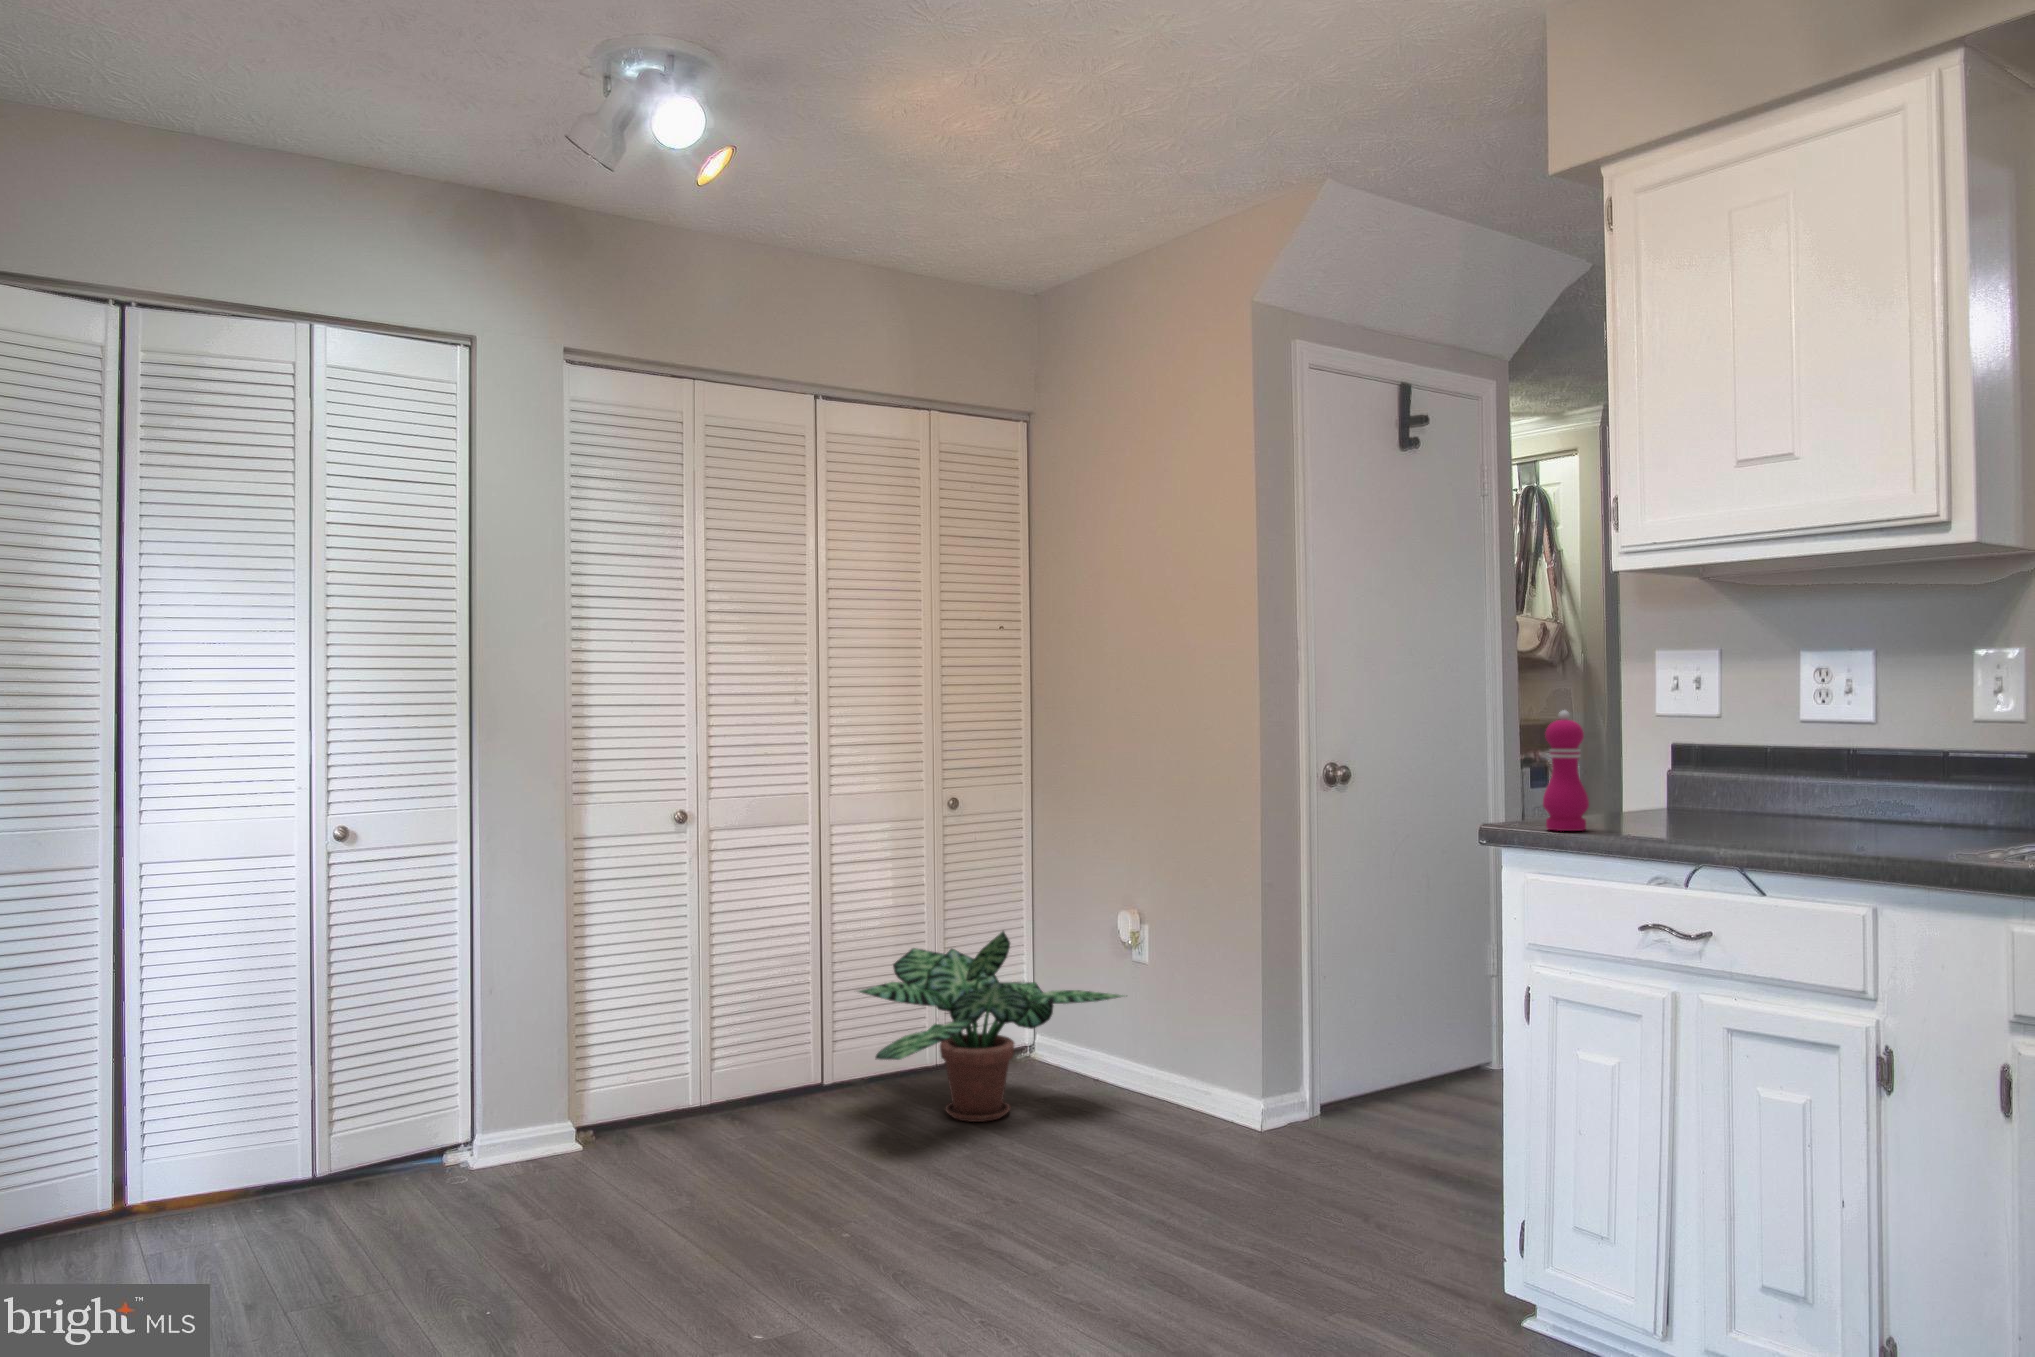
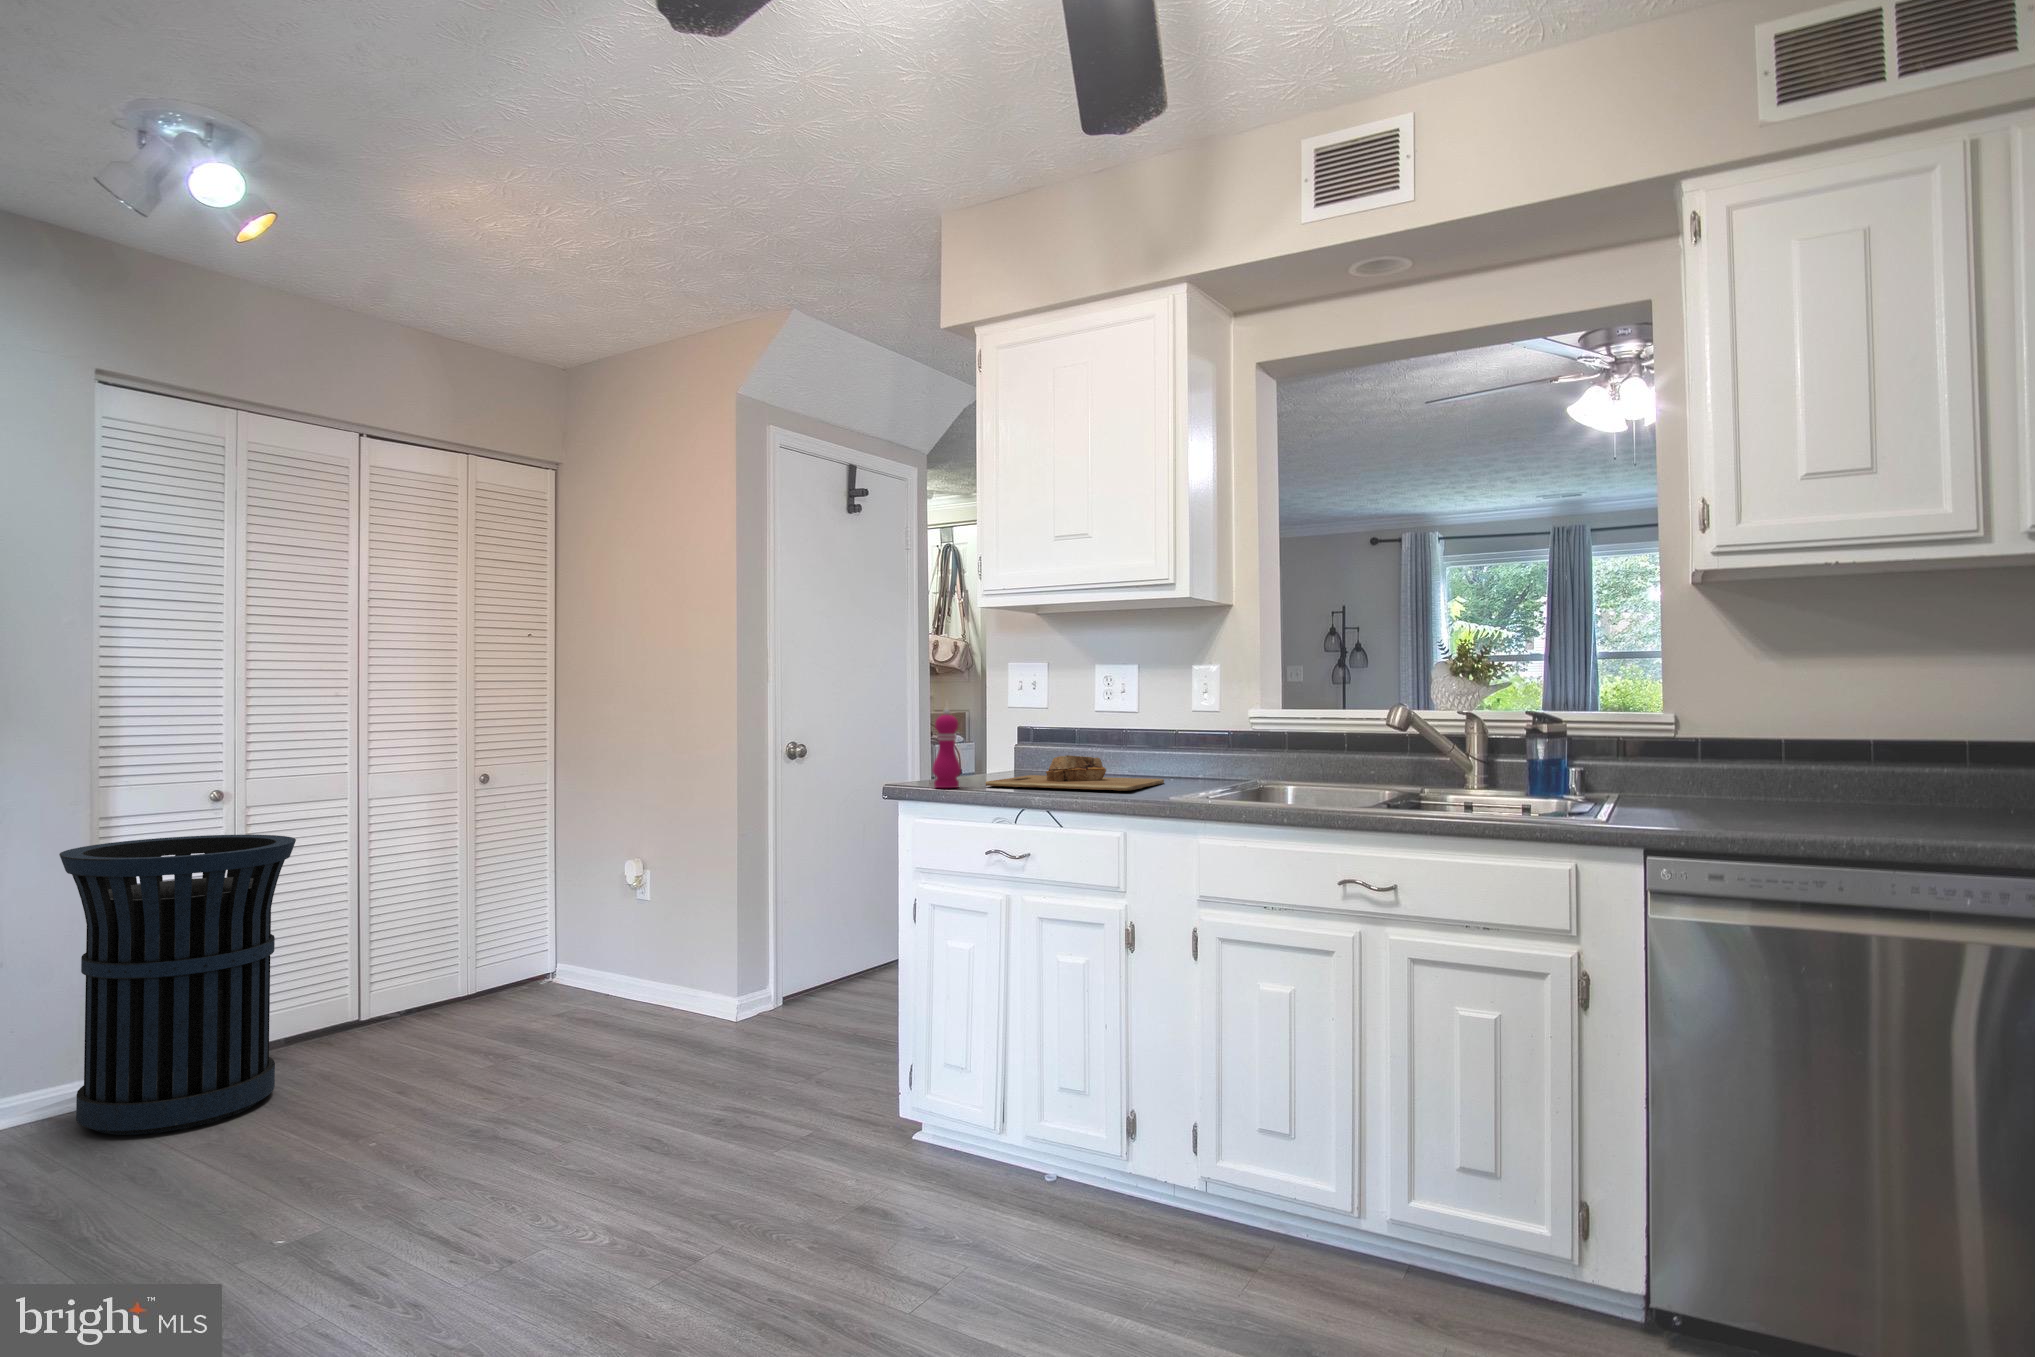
cutting board: none [1630,784,1954,844] -> present [985,755,1164,791]
trash can: none [530,860,751,1194] -> present [59,835,296,1135]
potted plant: present [859,931,1124,1122] -> none [392,881,636,1039]

